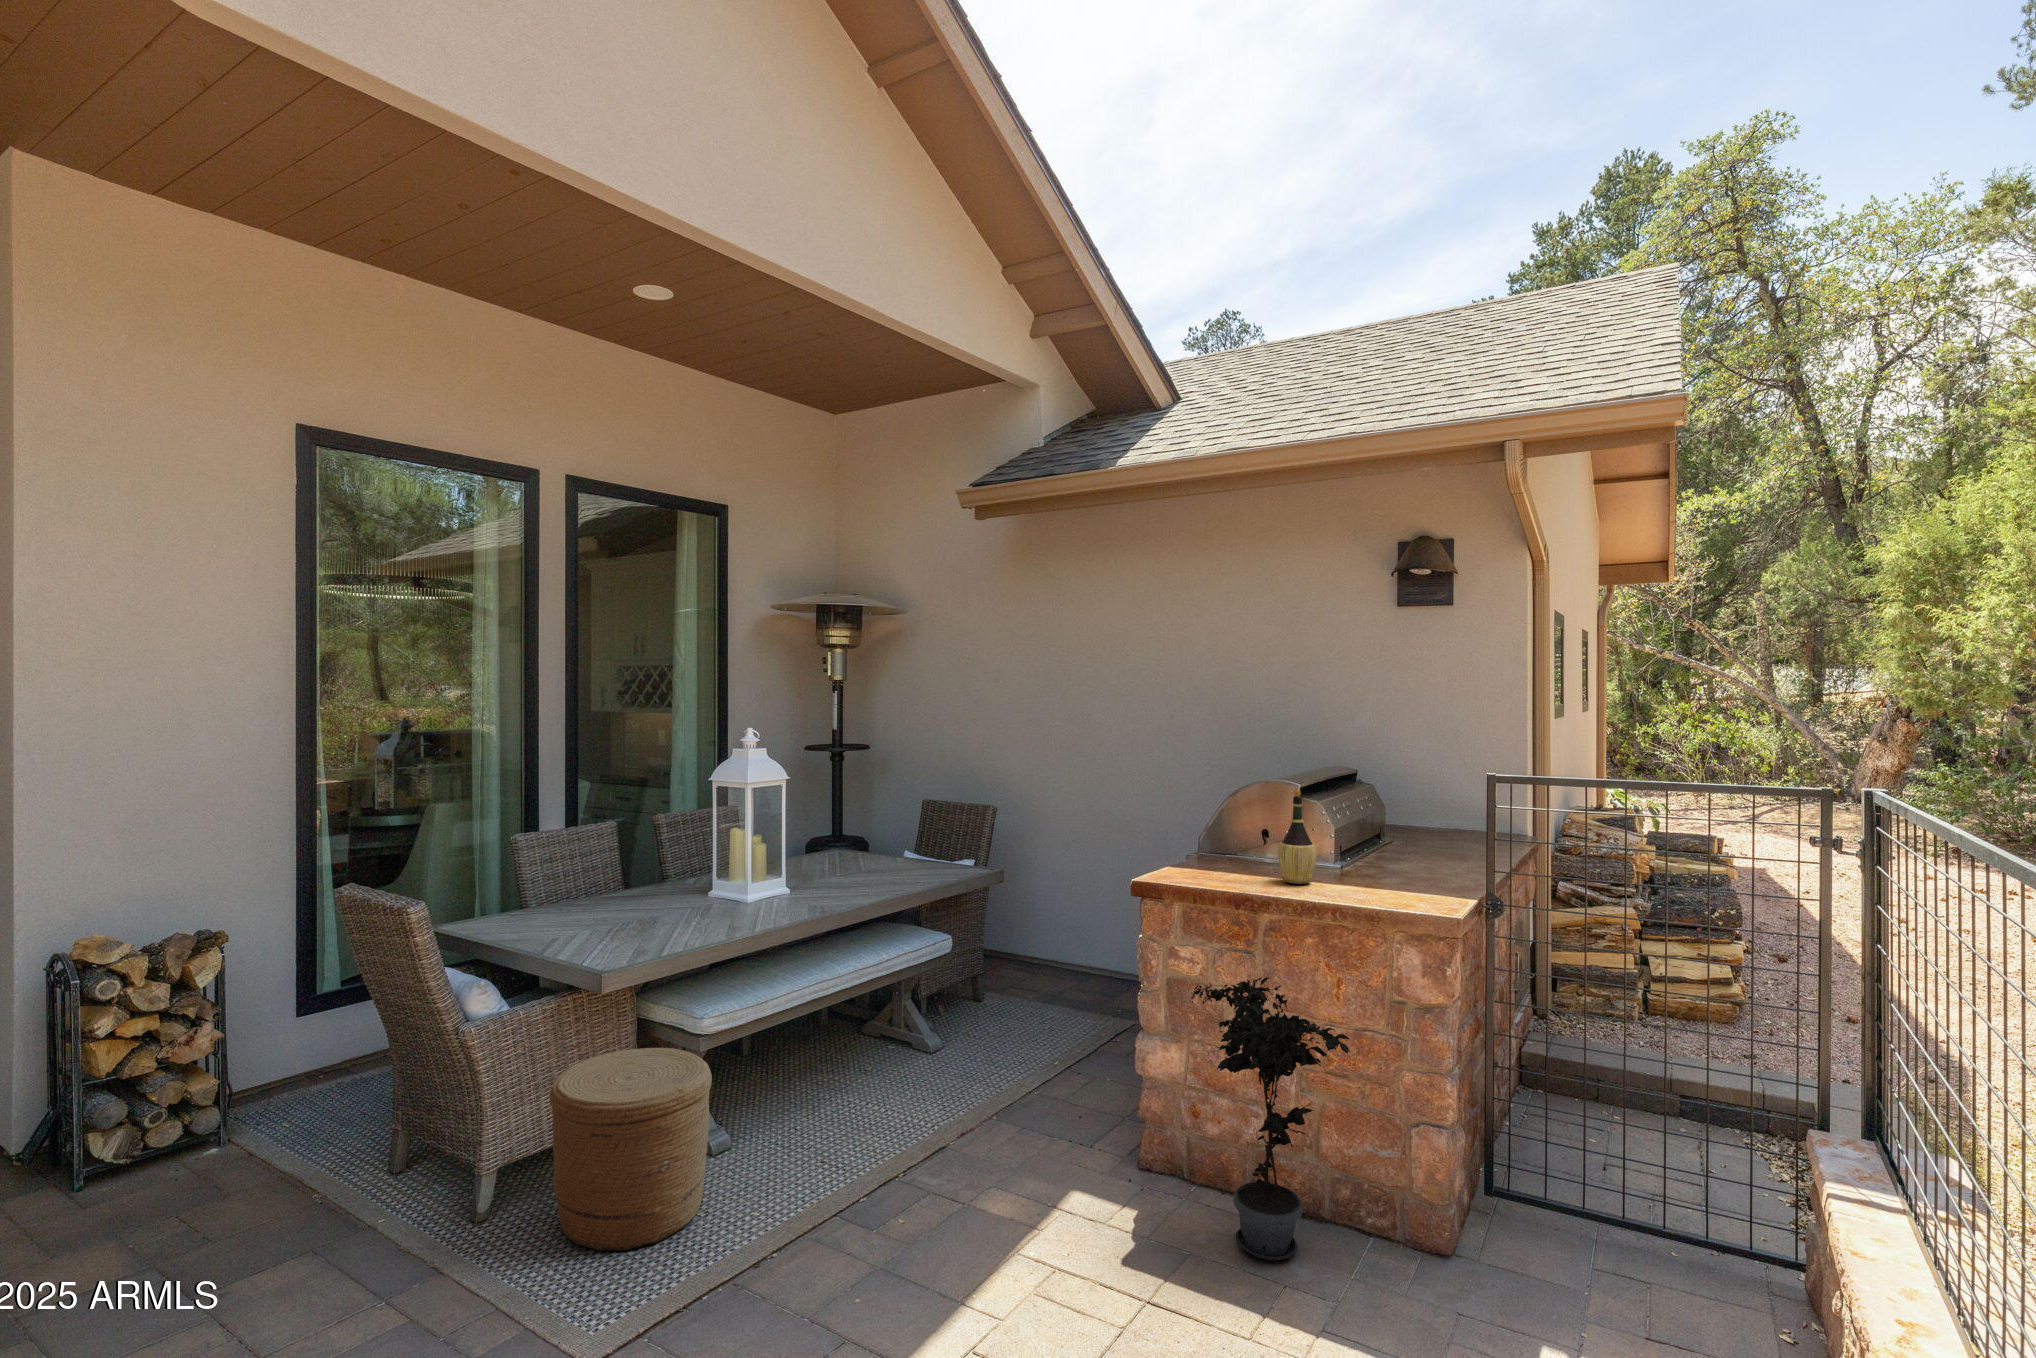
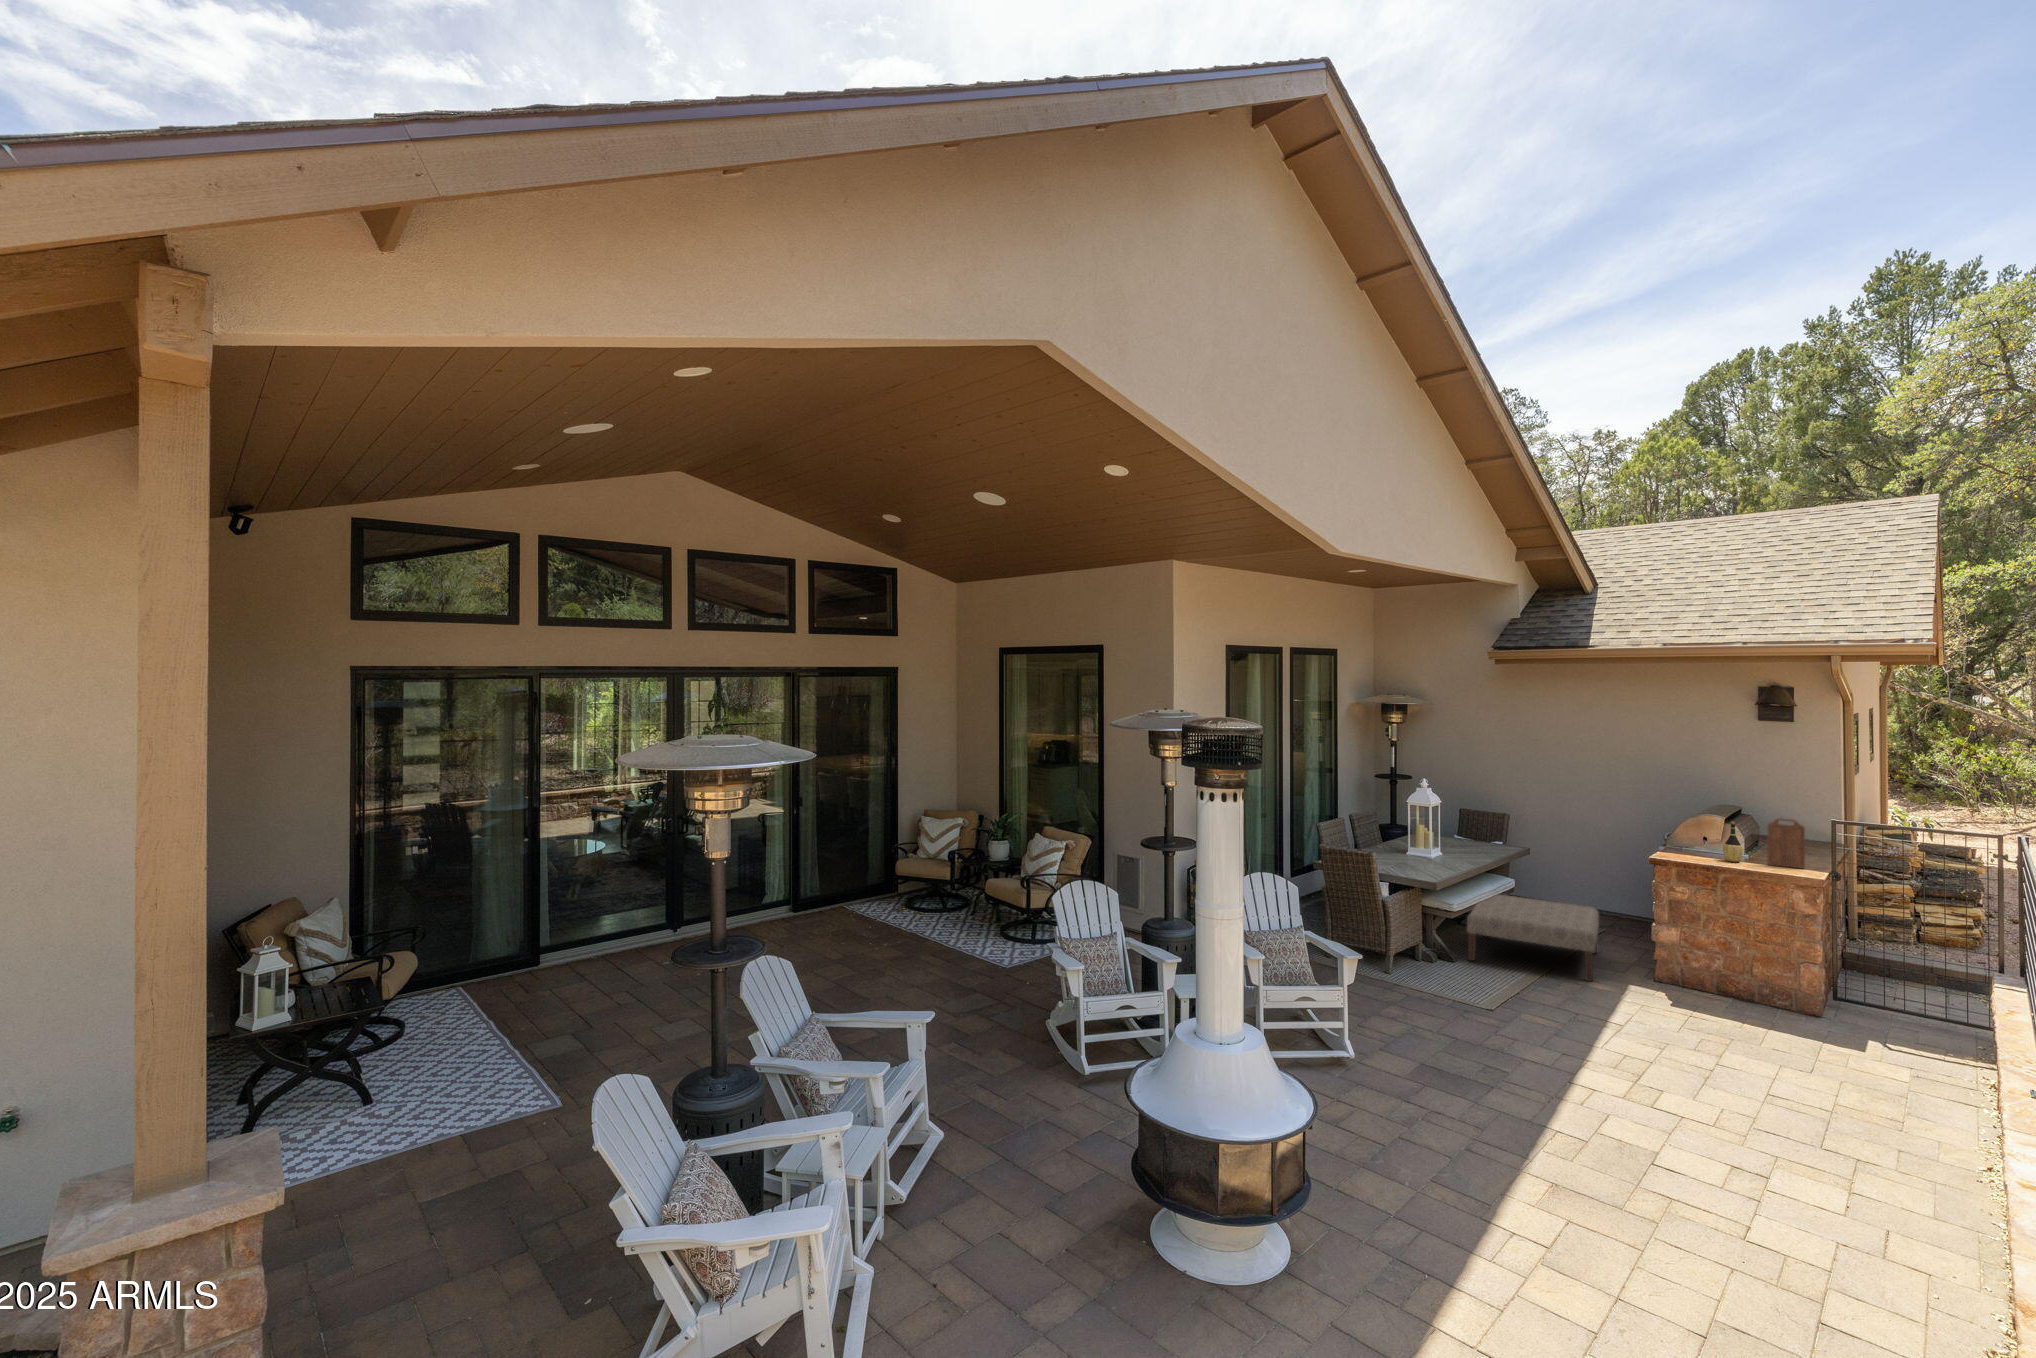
cutting board: none [1361,778,1431,895] -> present [1767,818,1805,868]
ottoman: none [778,963,1089,1182] -> present [1467,894,1599,981]
potted plant: present [1190,977,1350,1261] -> none [1688,898,1777,1010]
woven basket: present [549,1048,712,1251] -> none [1409,916,1474,988]

